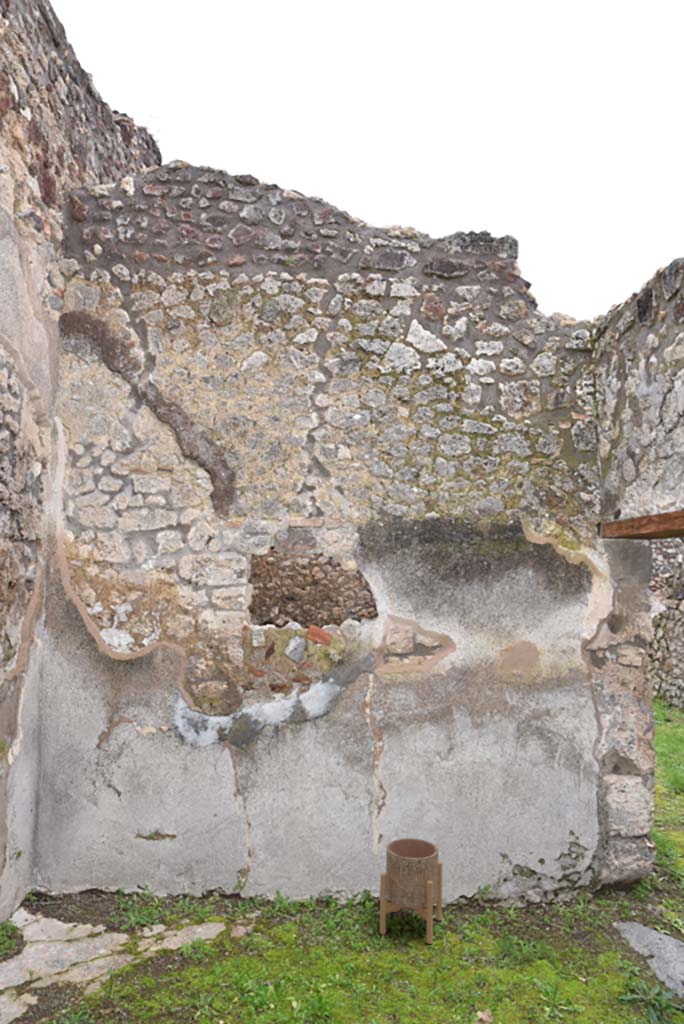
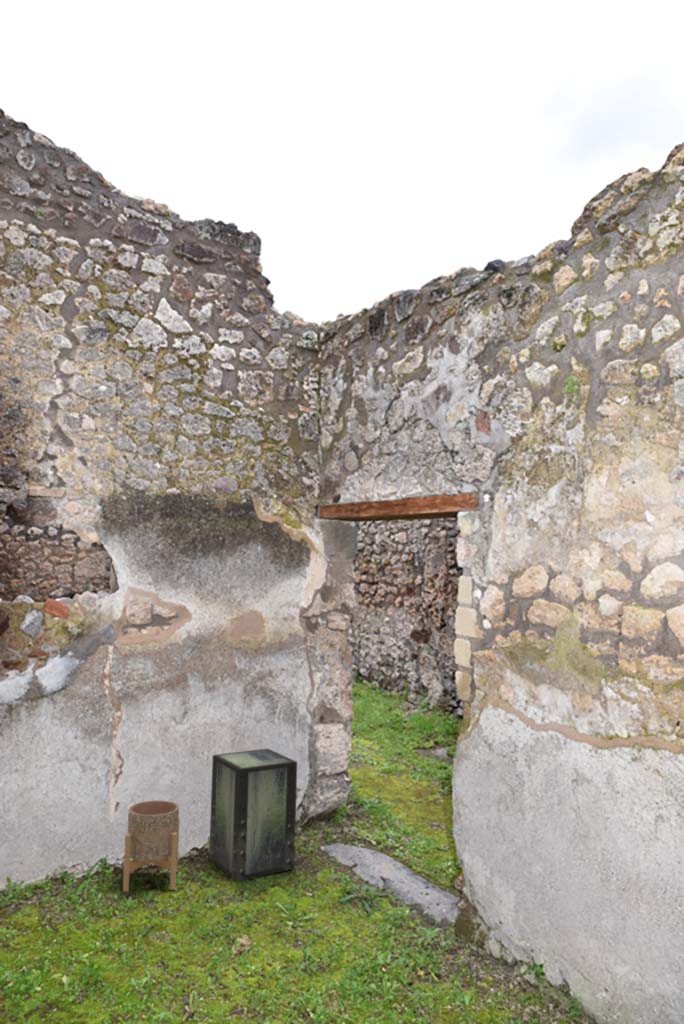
storage box: none [481,797,574,949] -> present [209,749,297,881]

